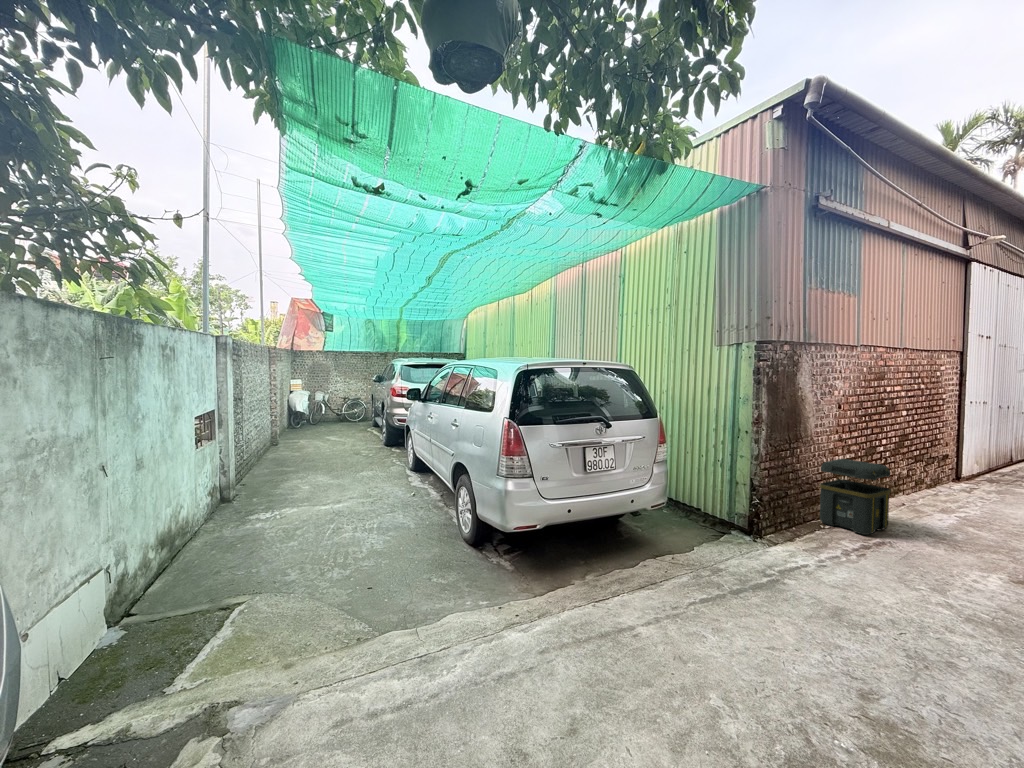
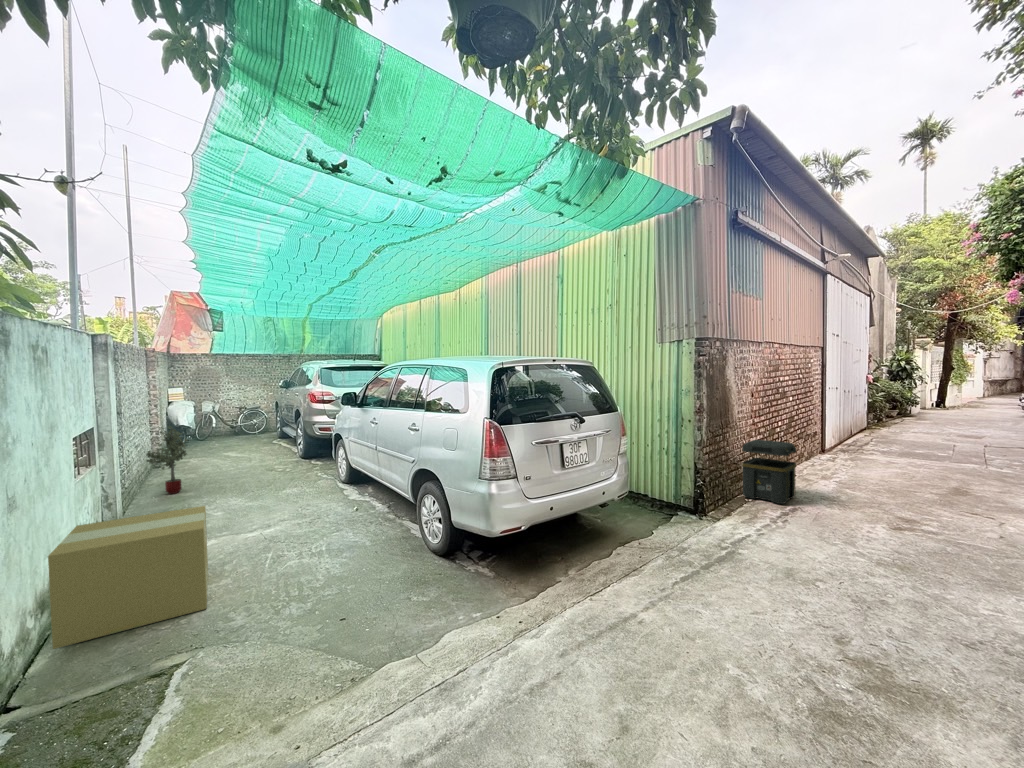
potted tree: none [259,411,292,469] -> present [146,426,187,494]
cardboard box: none [164,480,283,578] -> present [48,506,208,649]

